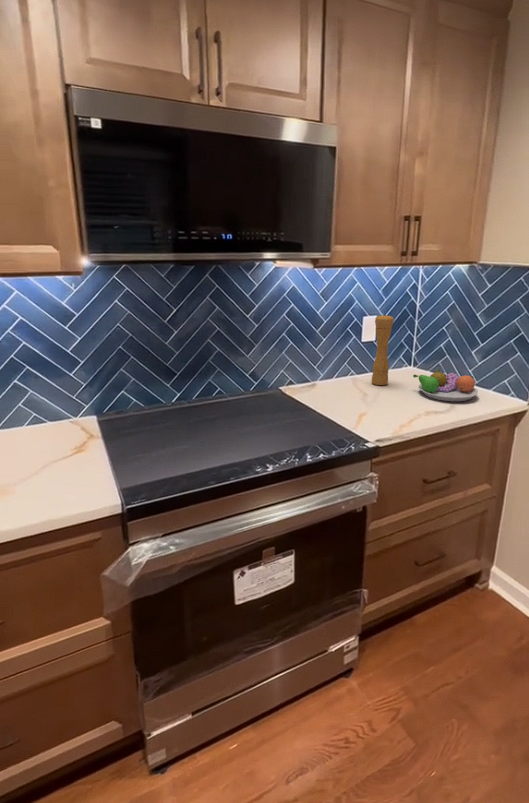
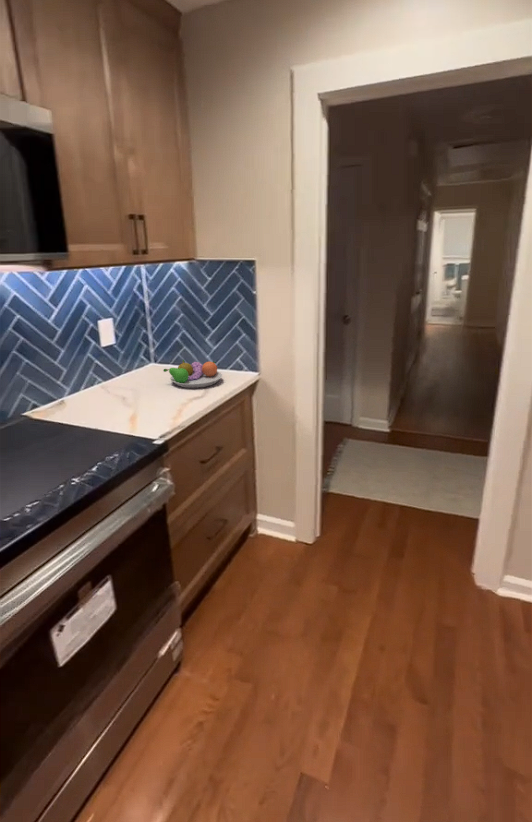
pepper mill: present [372,314,394,385] -> none [114,315,140,386]

